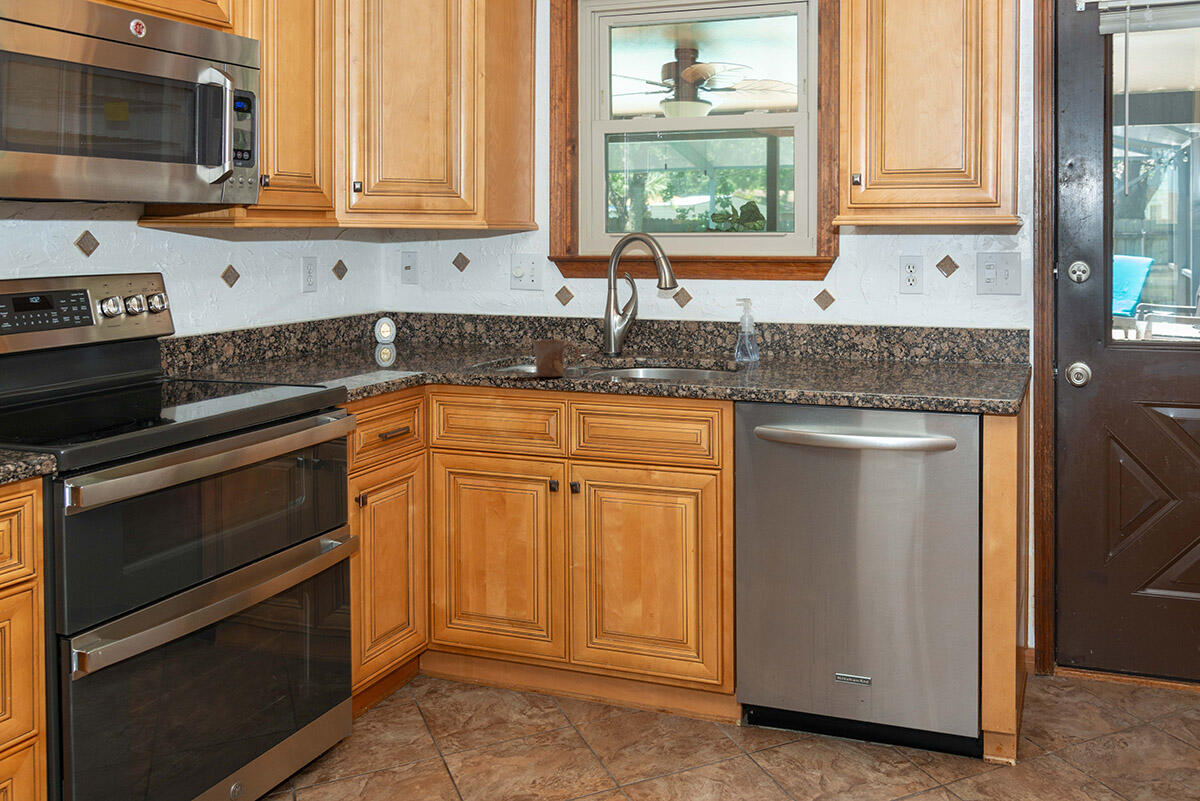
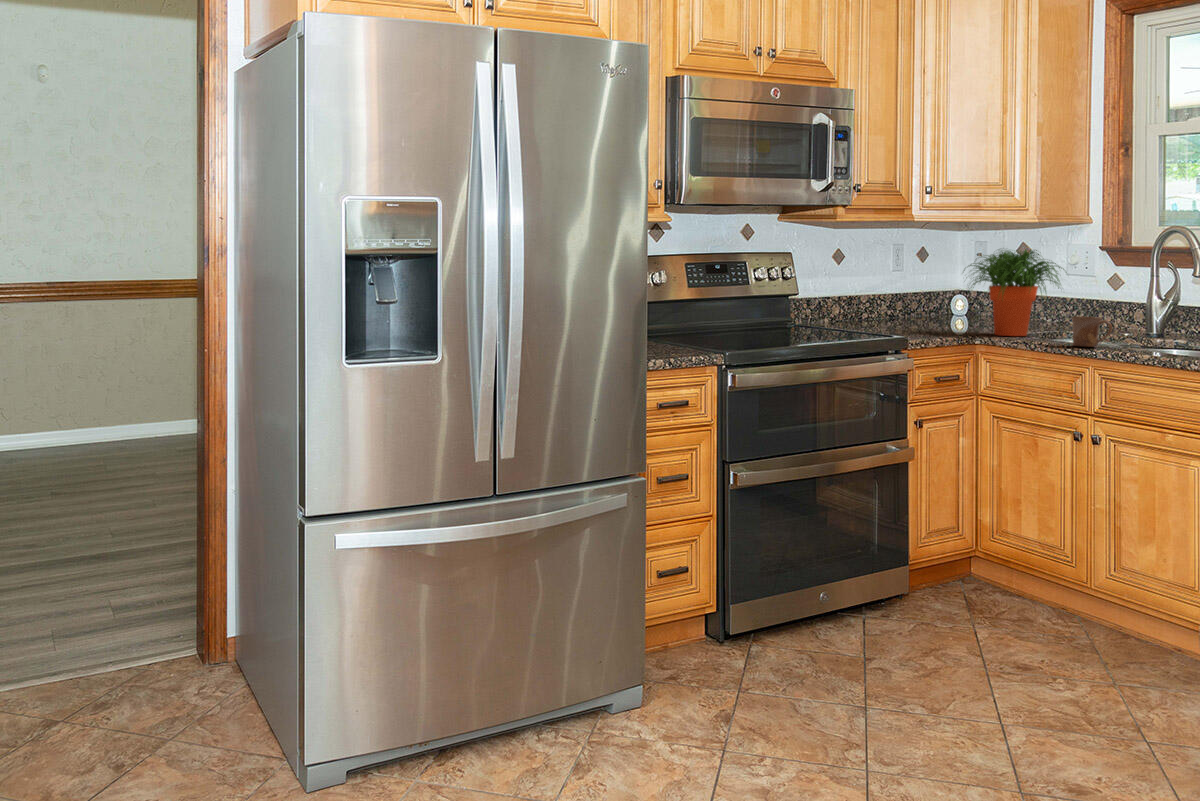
potted plant: none [391,259,517,369] -> present [964,249,1067,336]

